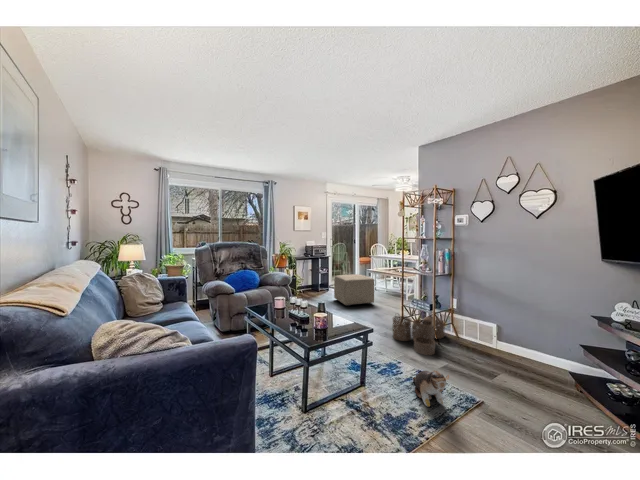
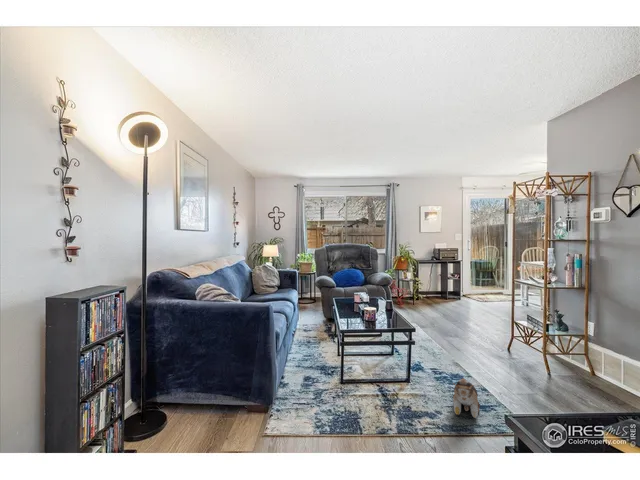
ottoman: present [334,274,374,306] -> none [456,282,503,320]
woven basket: present [393,315,445,355] -> none [488,328,570,381]

